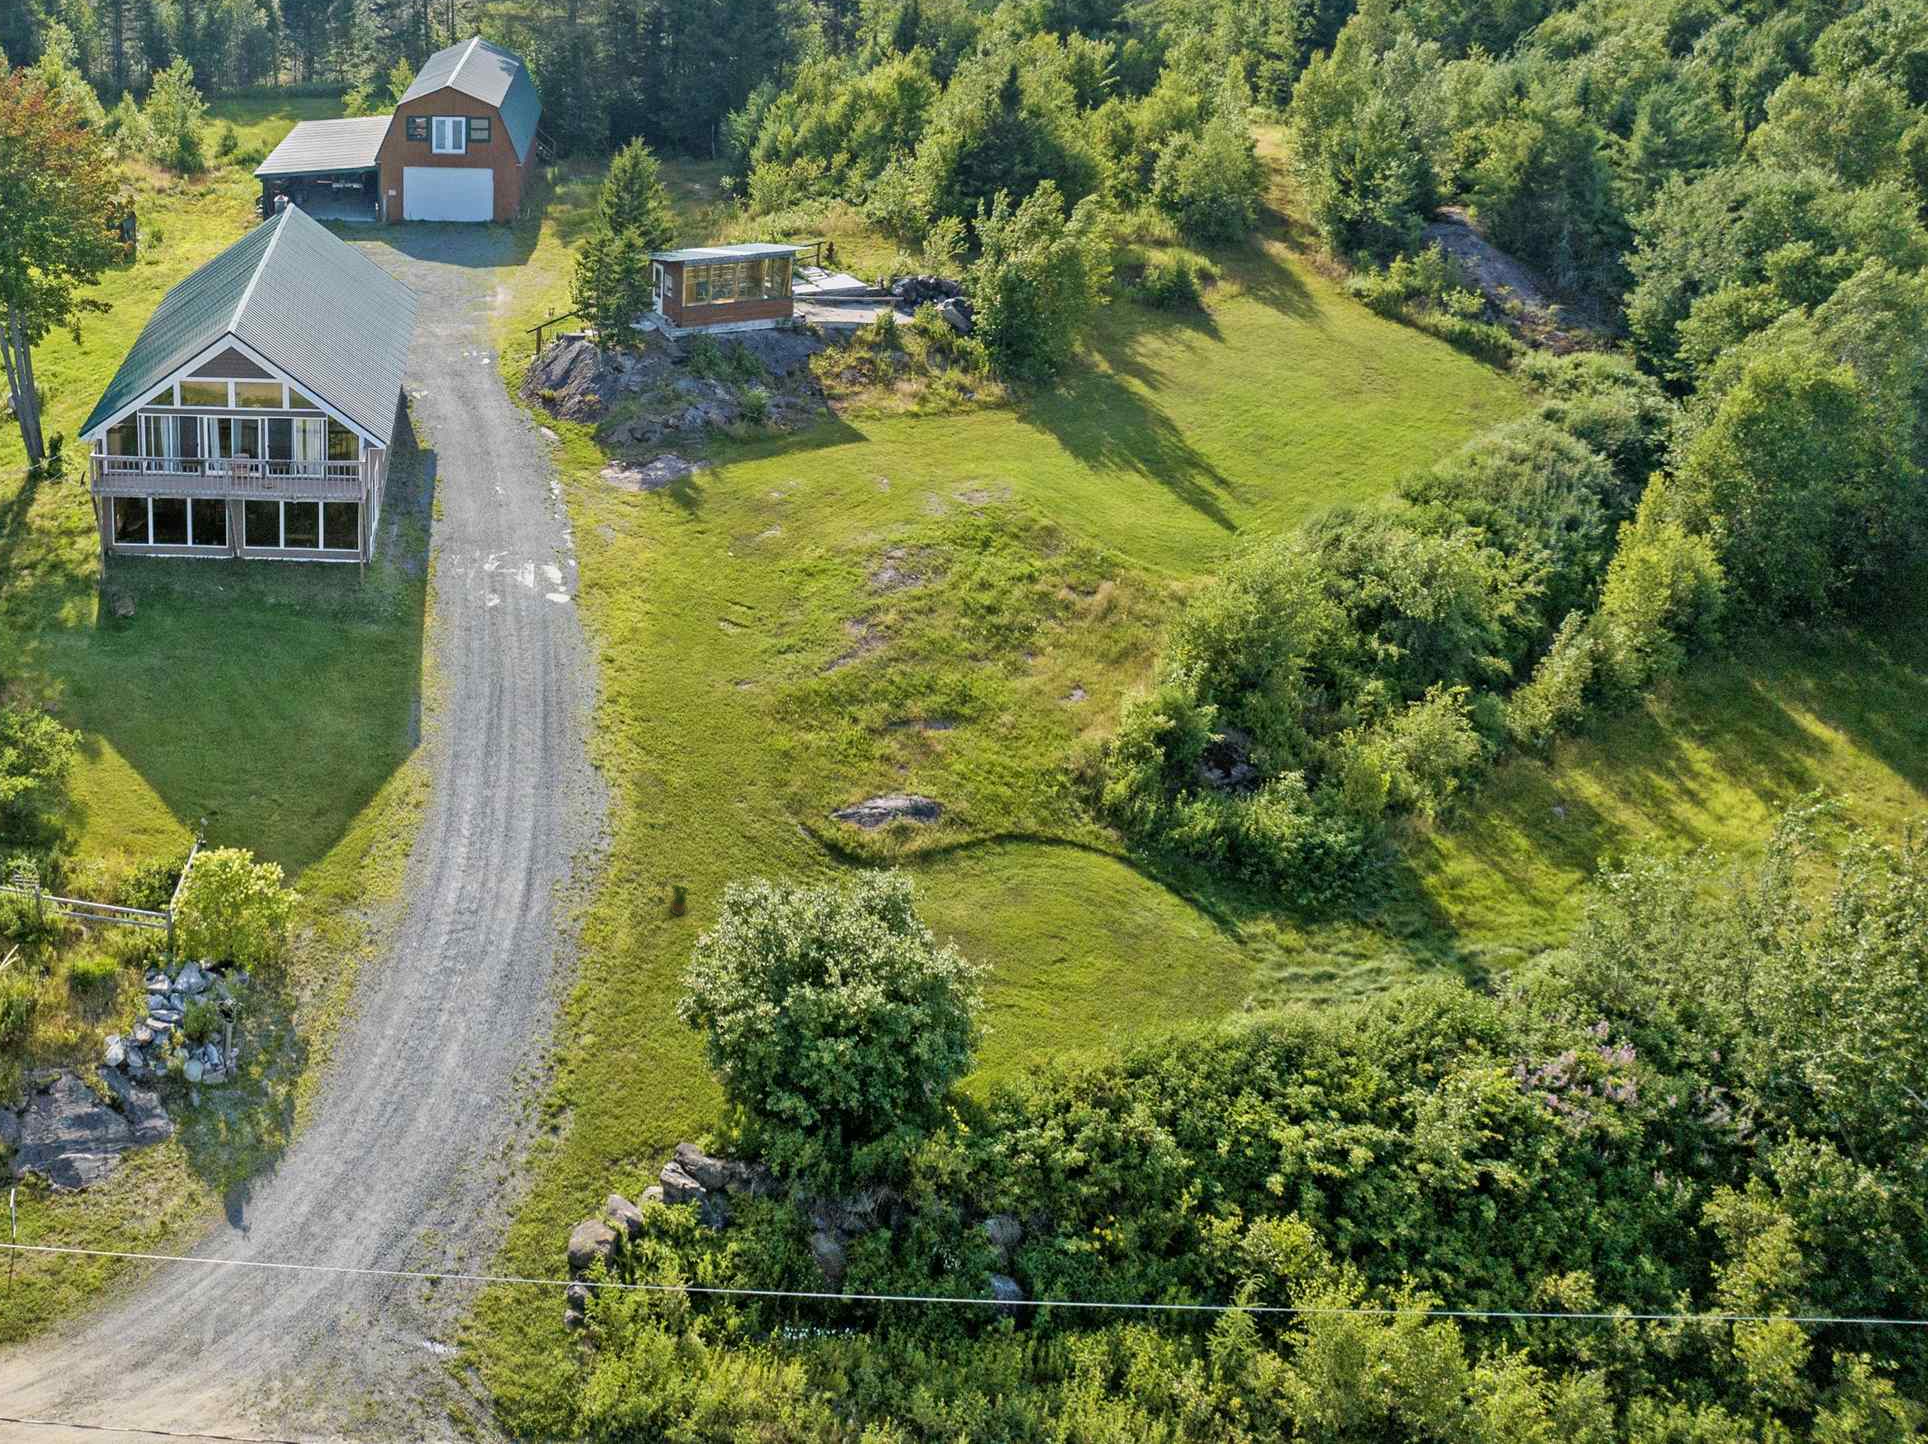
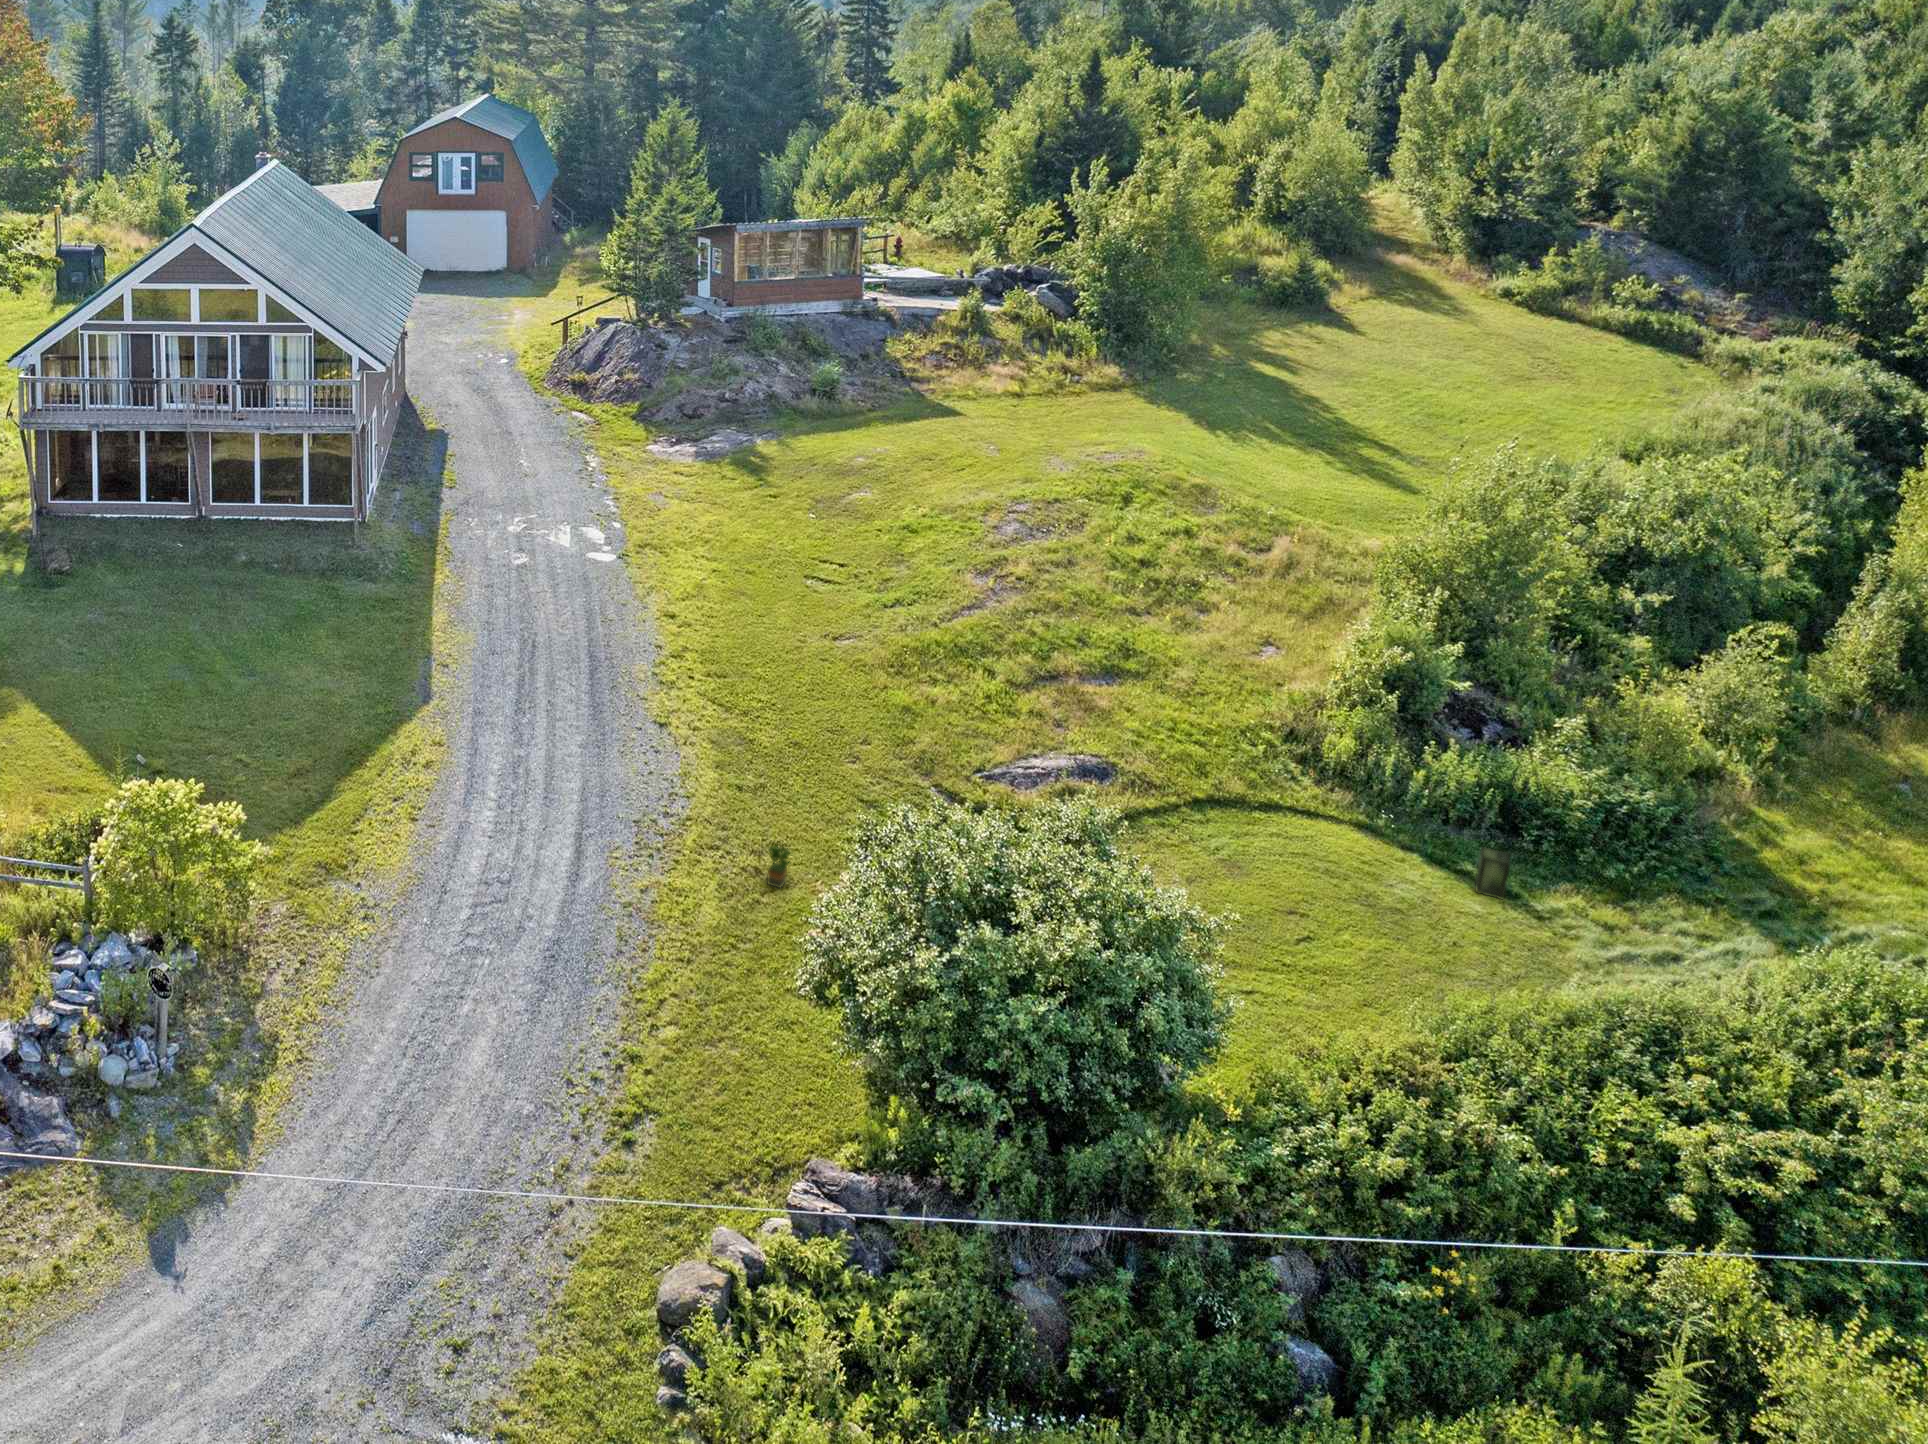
storage box: none [1197,883,1223,924] -> present [1475,847,1510,899]

